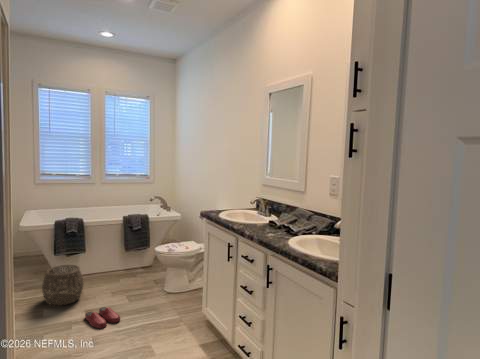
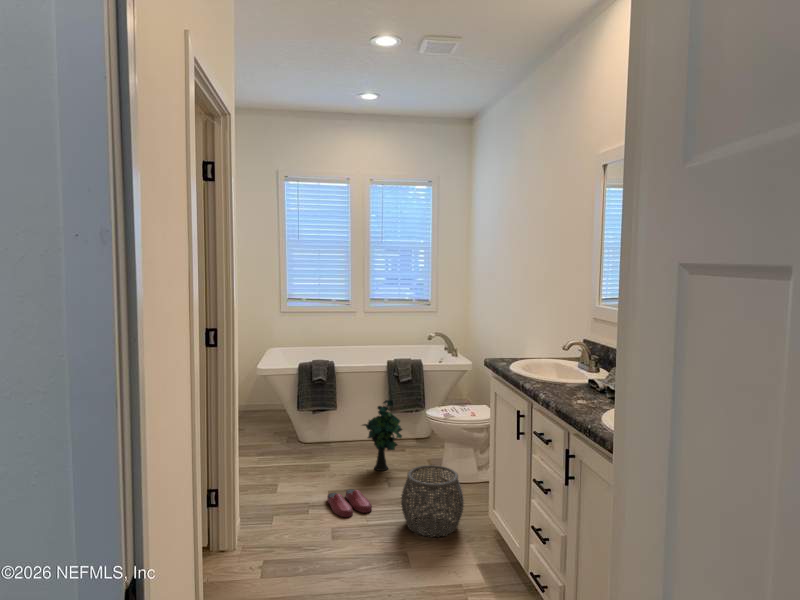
decorative plant: none [107,243,137,291] -> present [363,400,402,471]
woven basket: present [42,265,84,306] -> present [401,465,464,537]

